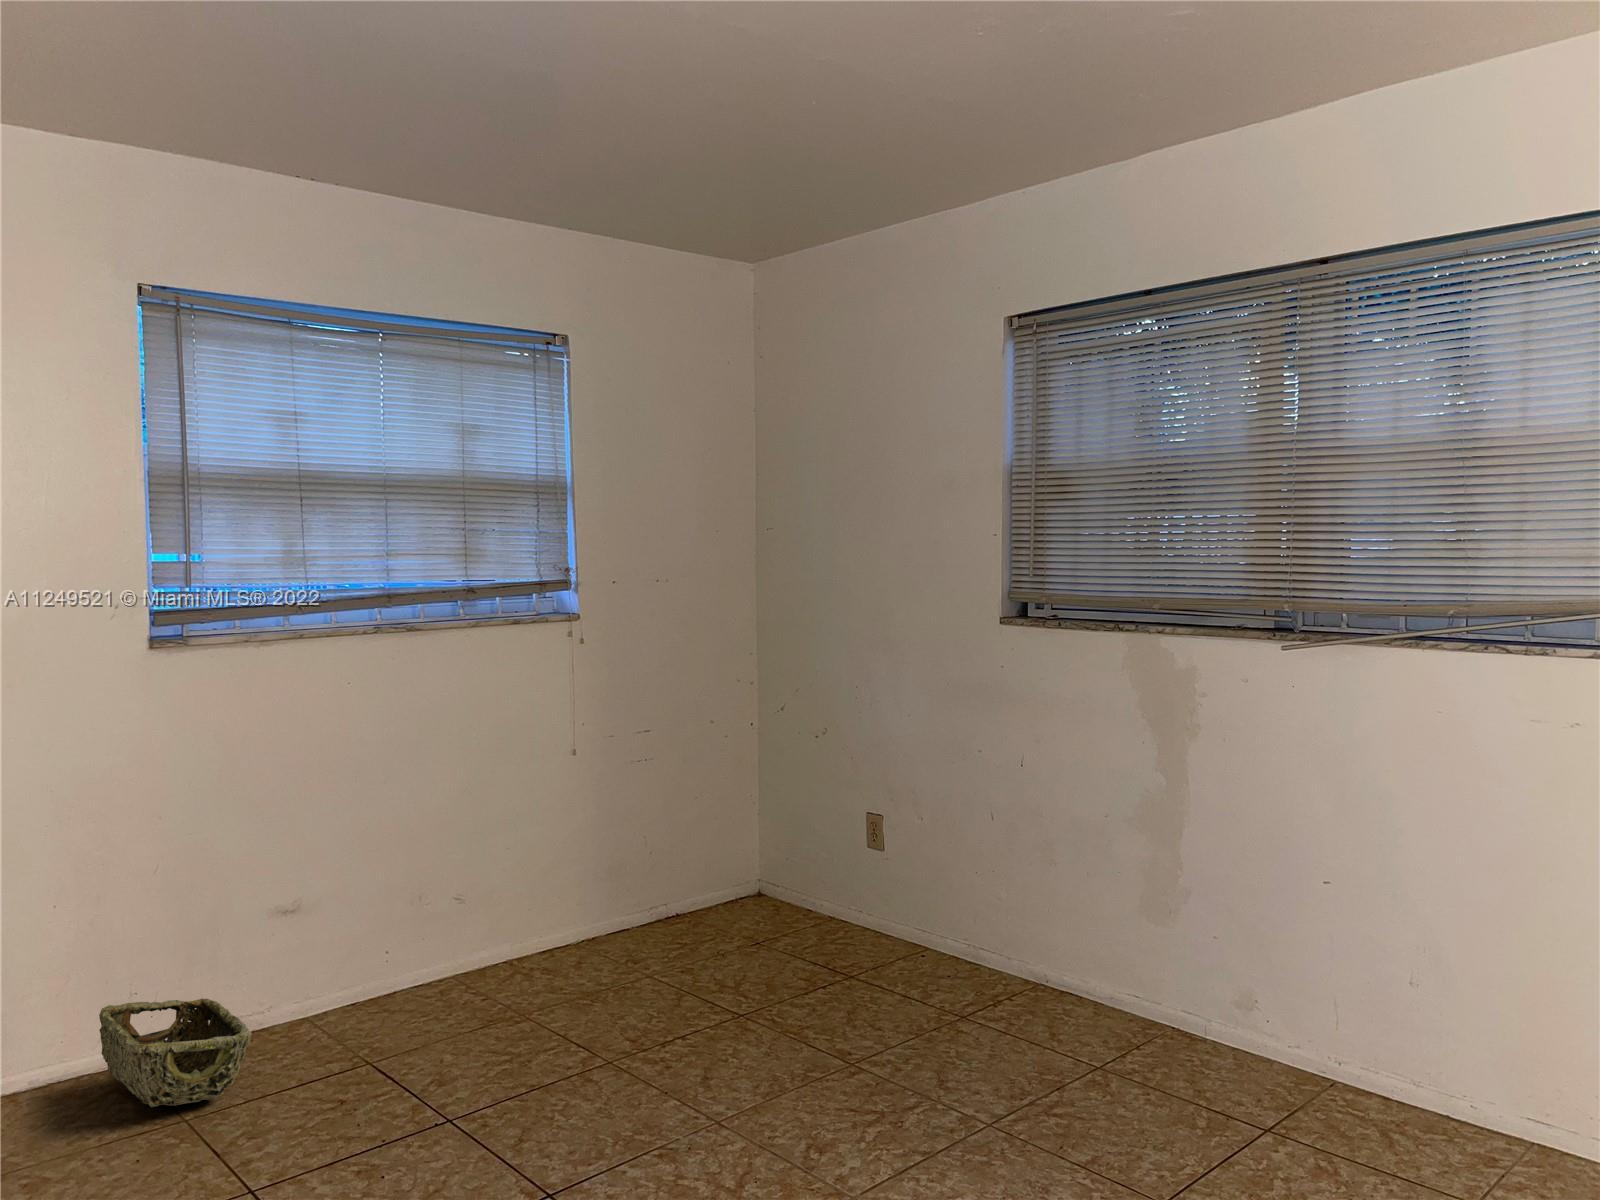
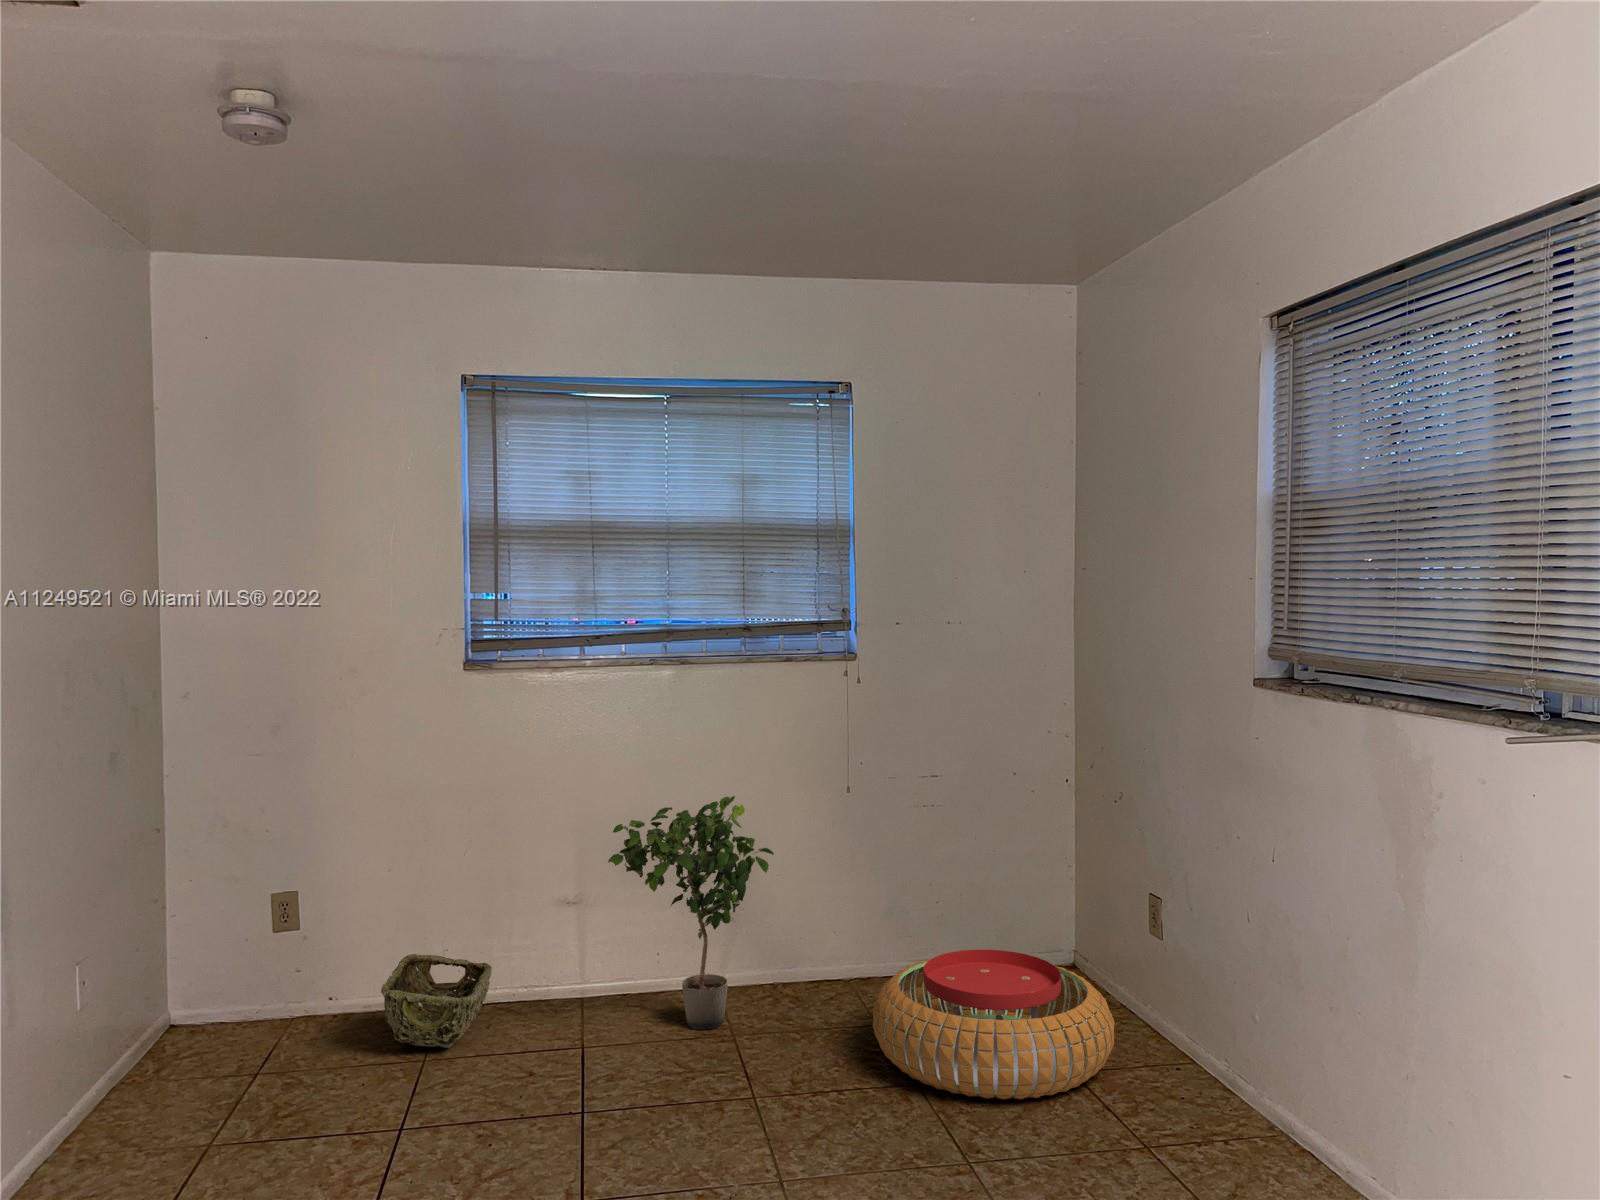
potted plant: none [385,768,539,1017] -> present [608,796,774,1030]
pouf: none [665,881,885,1011] -> present [873,950,1115,1100]

